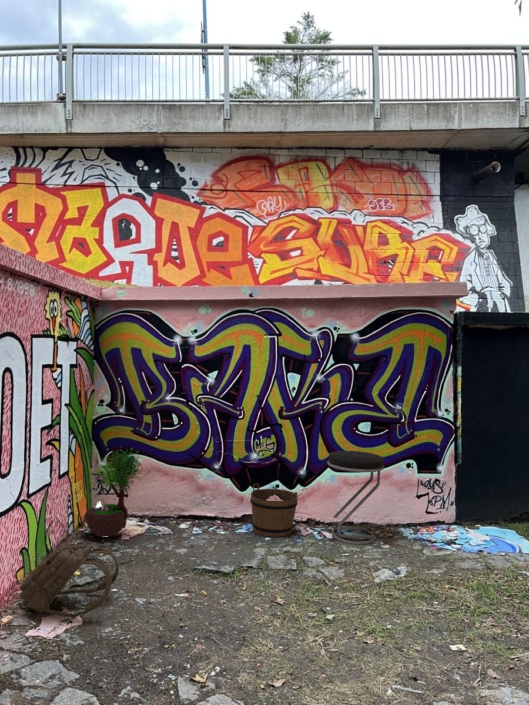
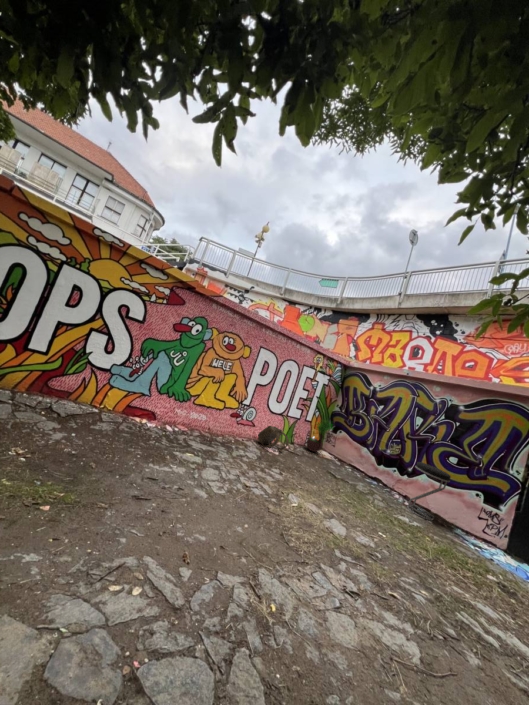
bucket: present [250,483,298,537] -> none [371,463,399,493]

